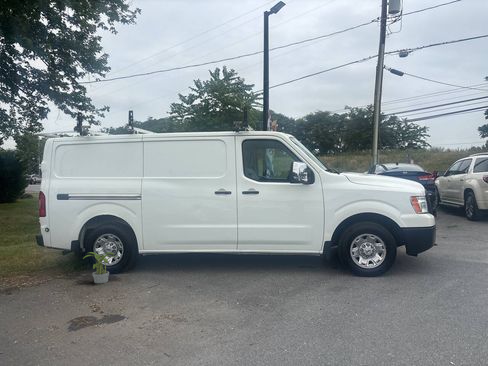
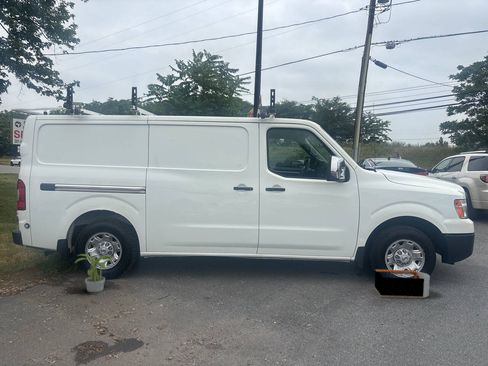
storage bin: none [341,261,387,285] -> present [375,270,430,298]

